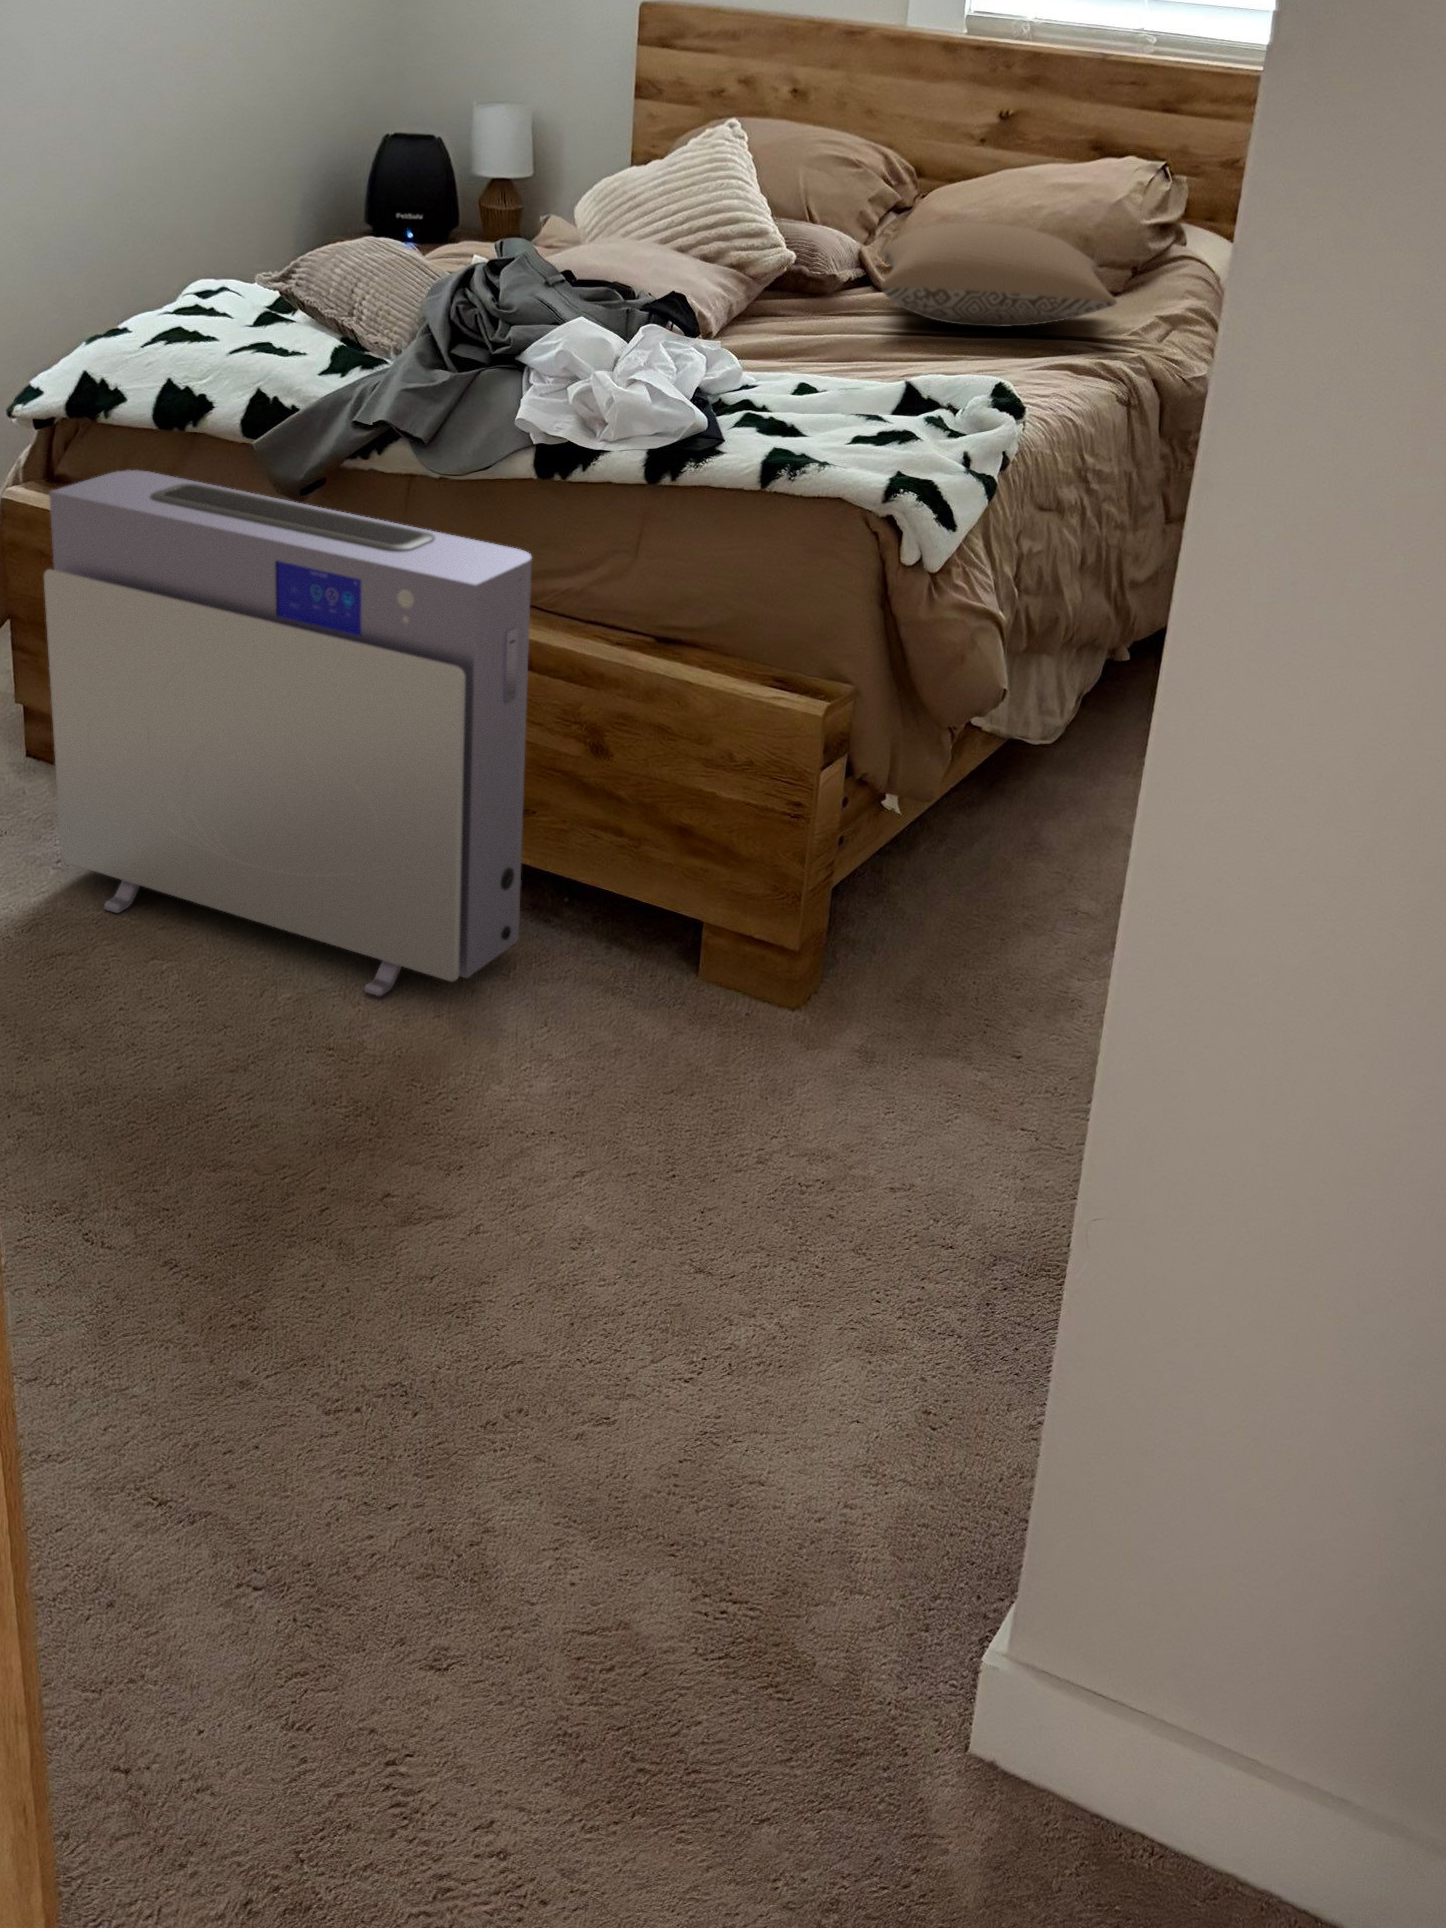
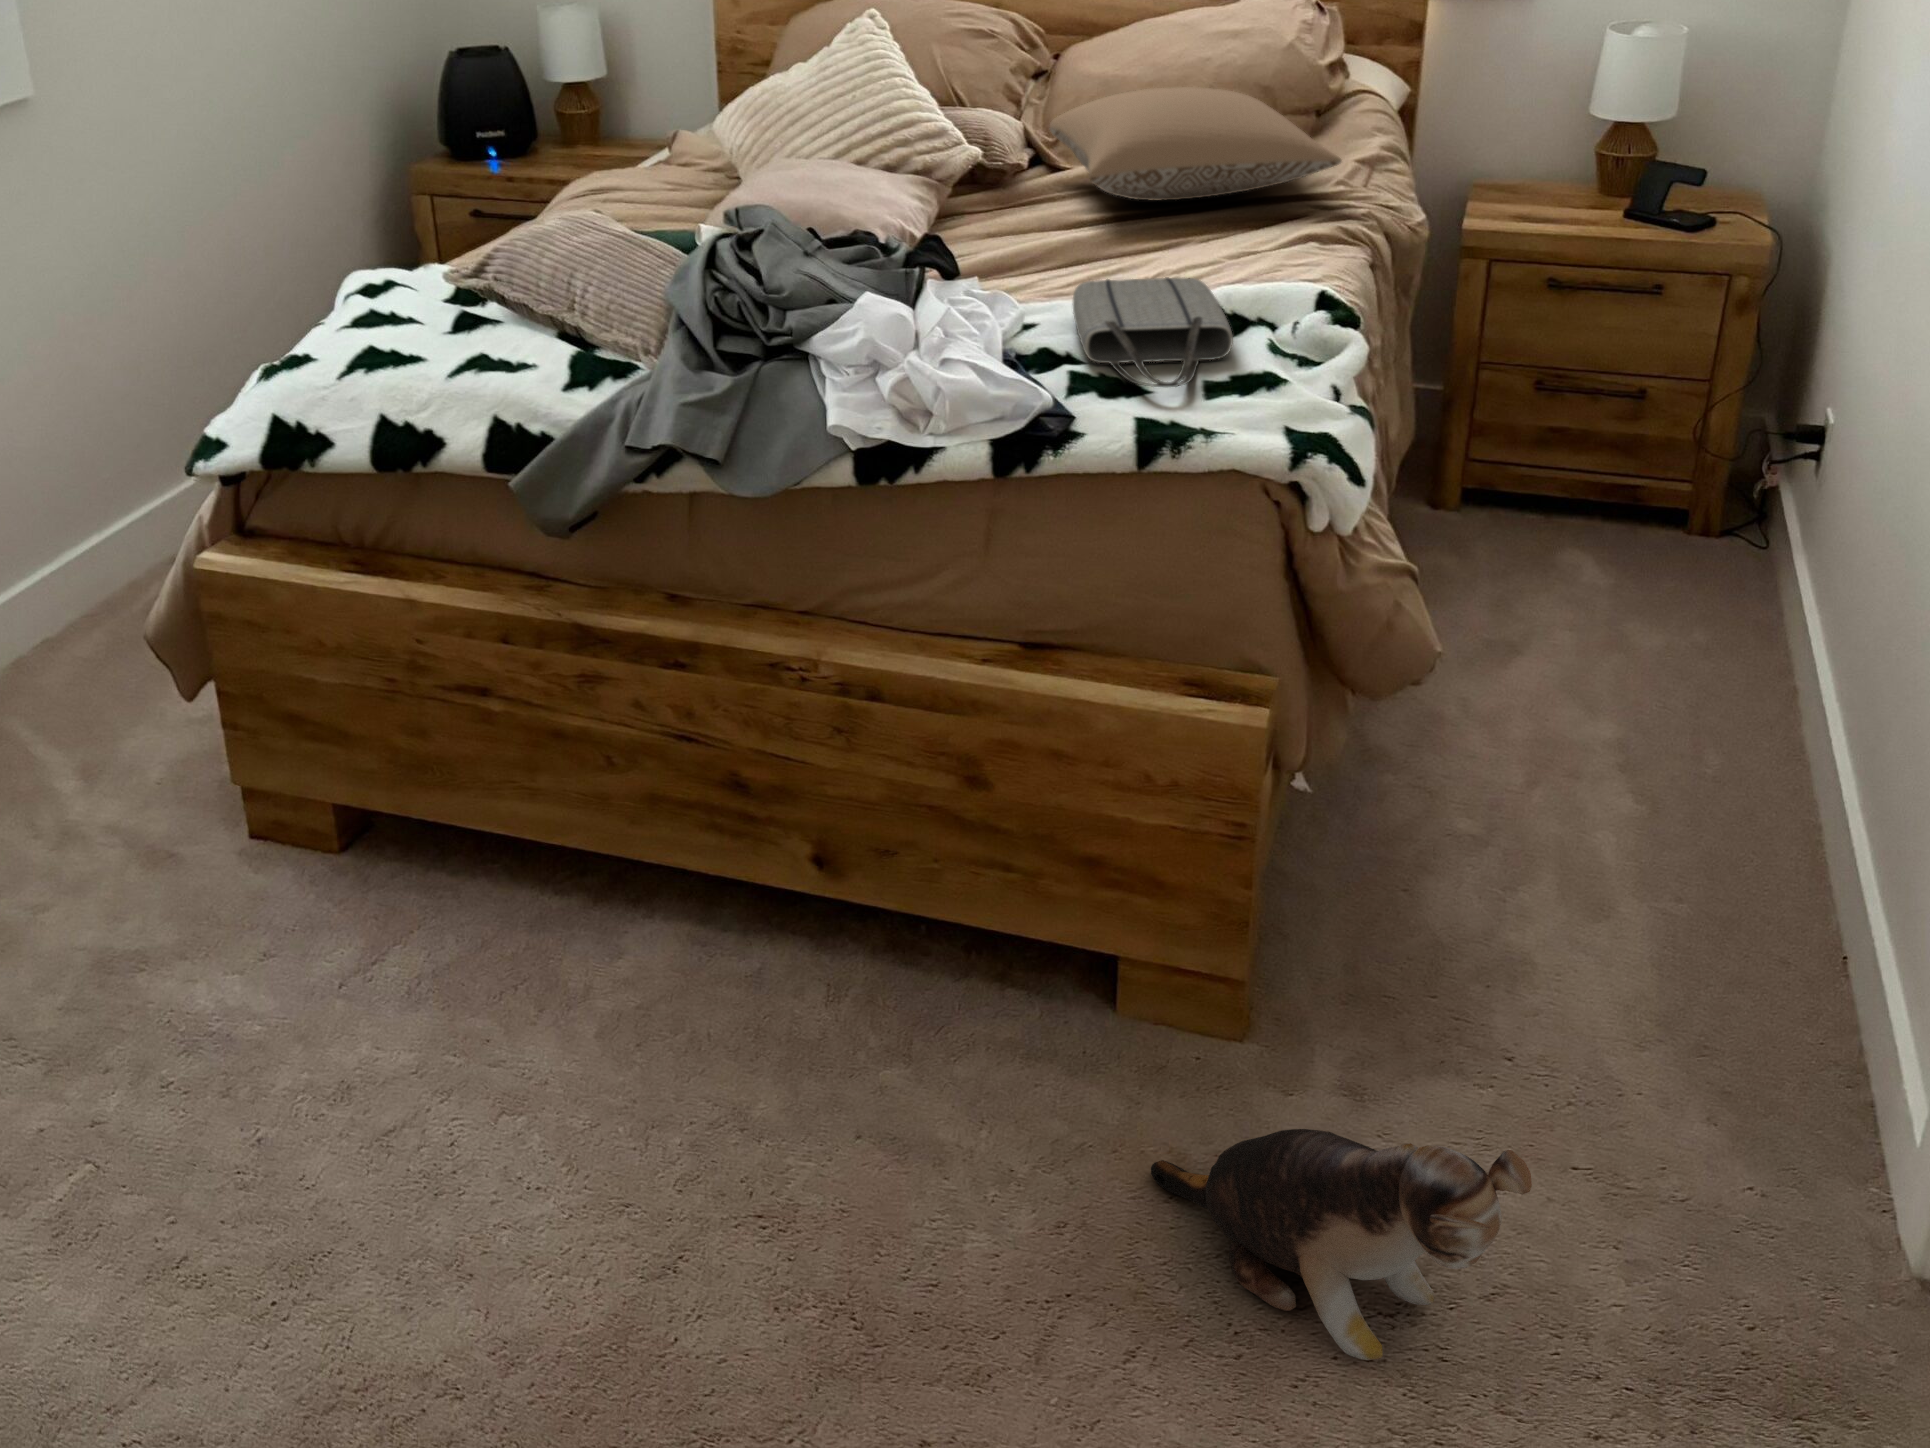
tote bag: none [774,355,915,432] -> present [1073,277,1233,387]
air purifier: present [44,470,532,996] -> none [299,538,917,1125]
plush toy: none [660,1022,892,1207] -> present [1151,1129,1532,1360]

